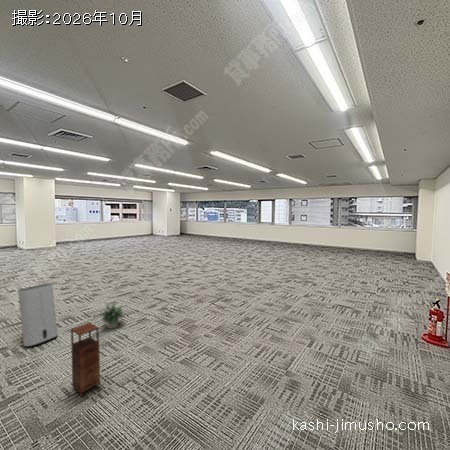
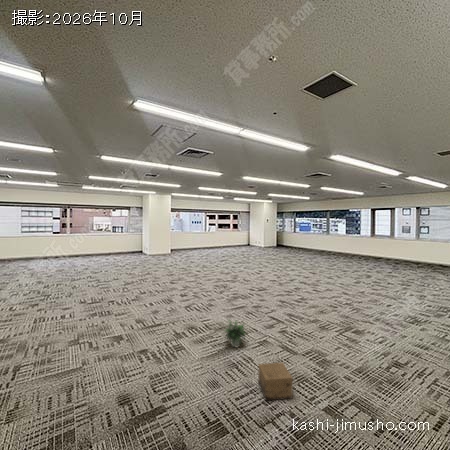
air purifier: present [18,284,57,346] -> none [157,294,186,353]
storage cabinet: present [71,323,100,397] -> none [211,345,239,428]
cardboard box: none [128,332,156,367] -> present [258,363,293,401]

